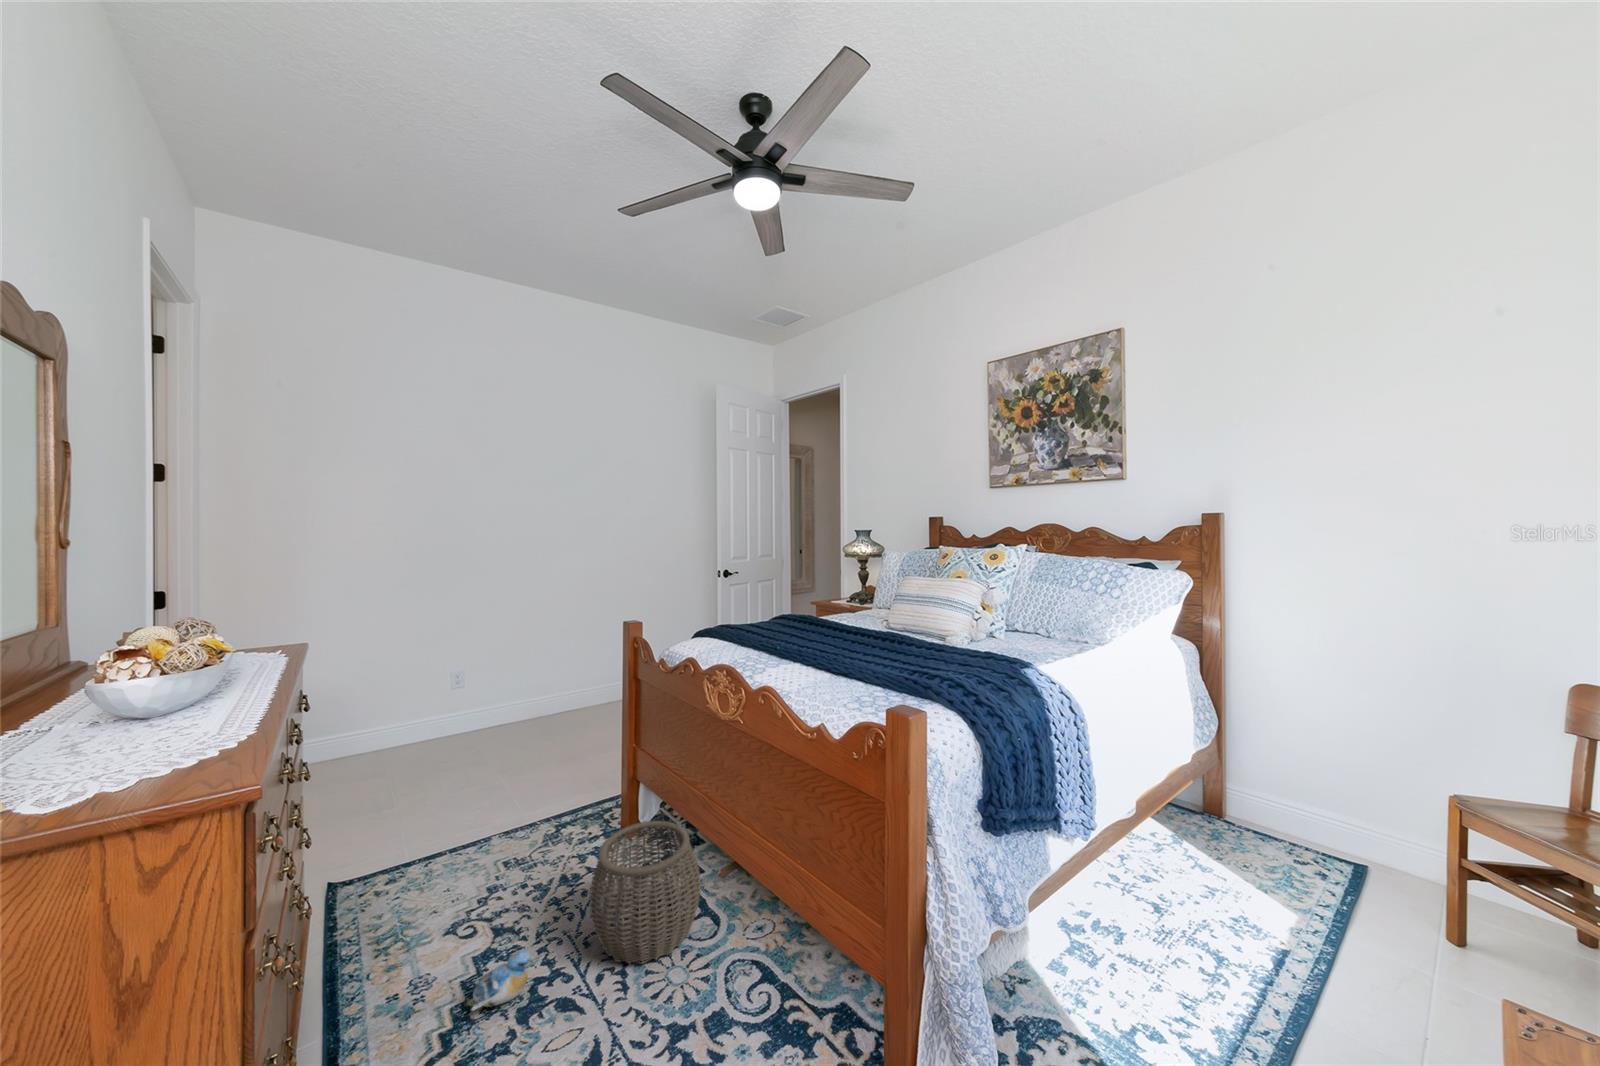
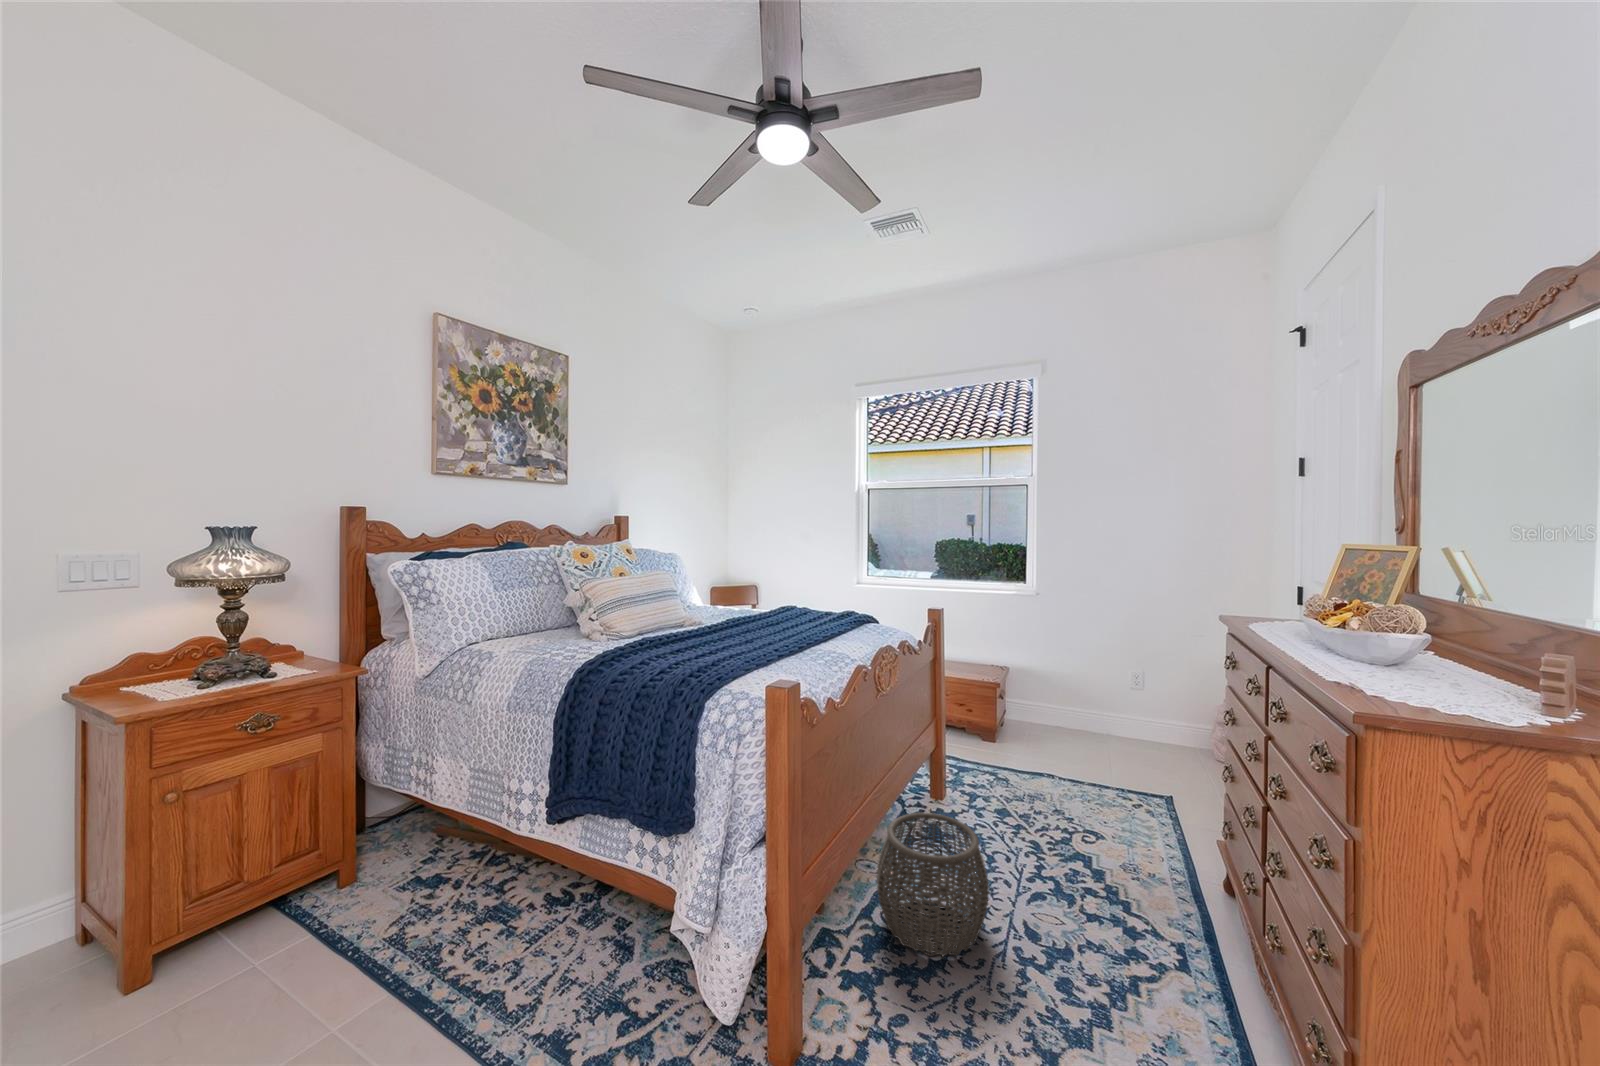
plush toy: present [466,950,532,1011] -> none [1049,927,1115,992]

